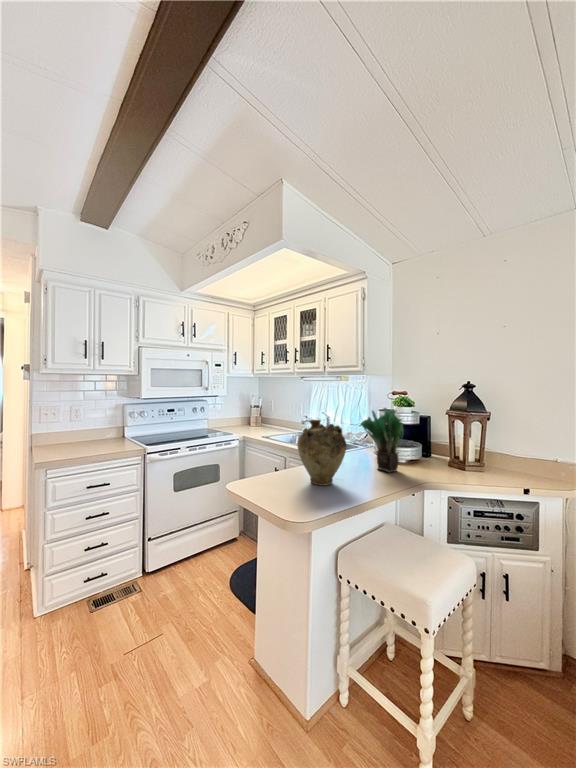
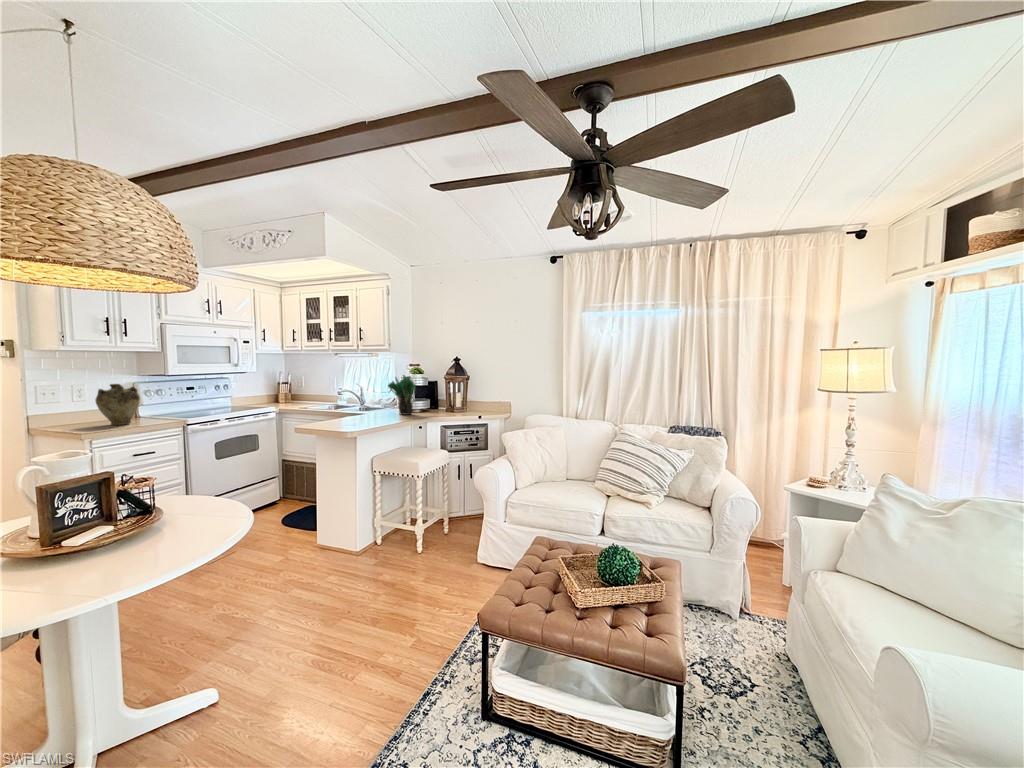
vase: present [297,420,346,485] -> present [96,384,140,425]

